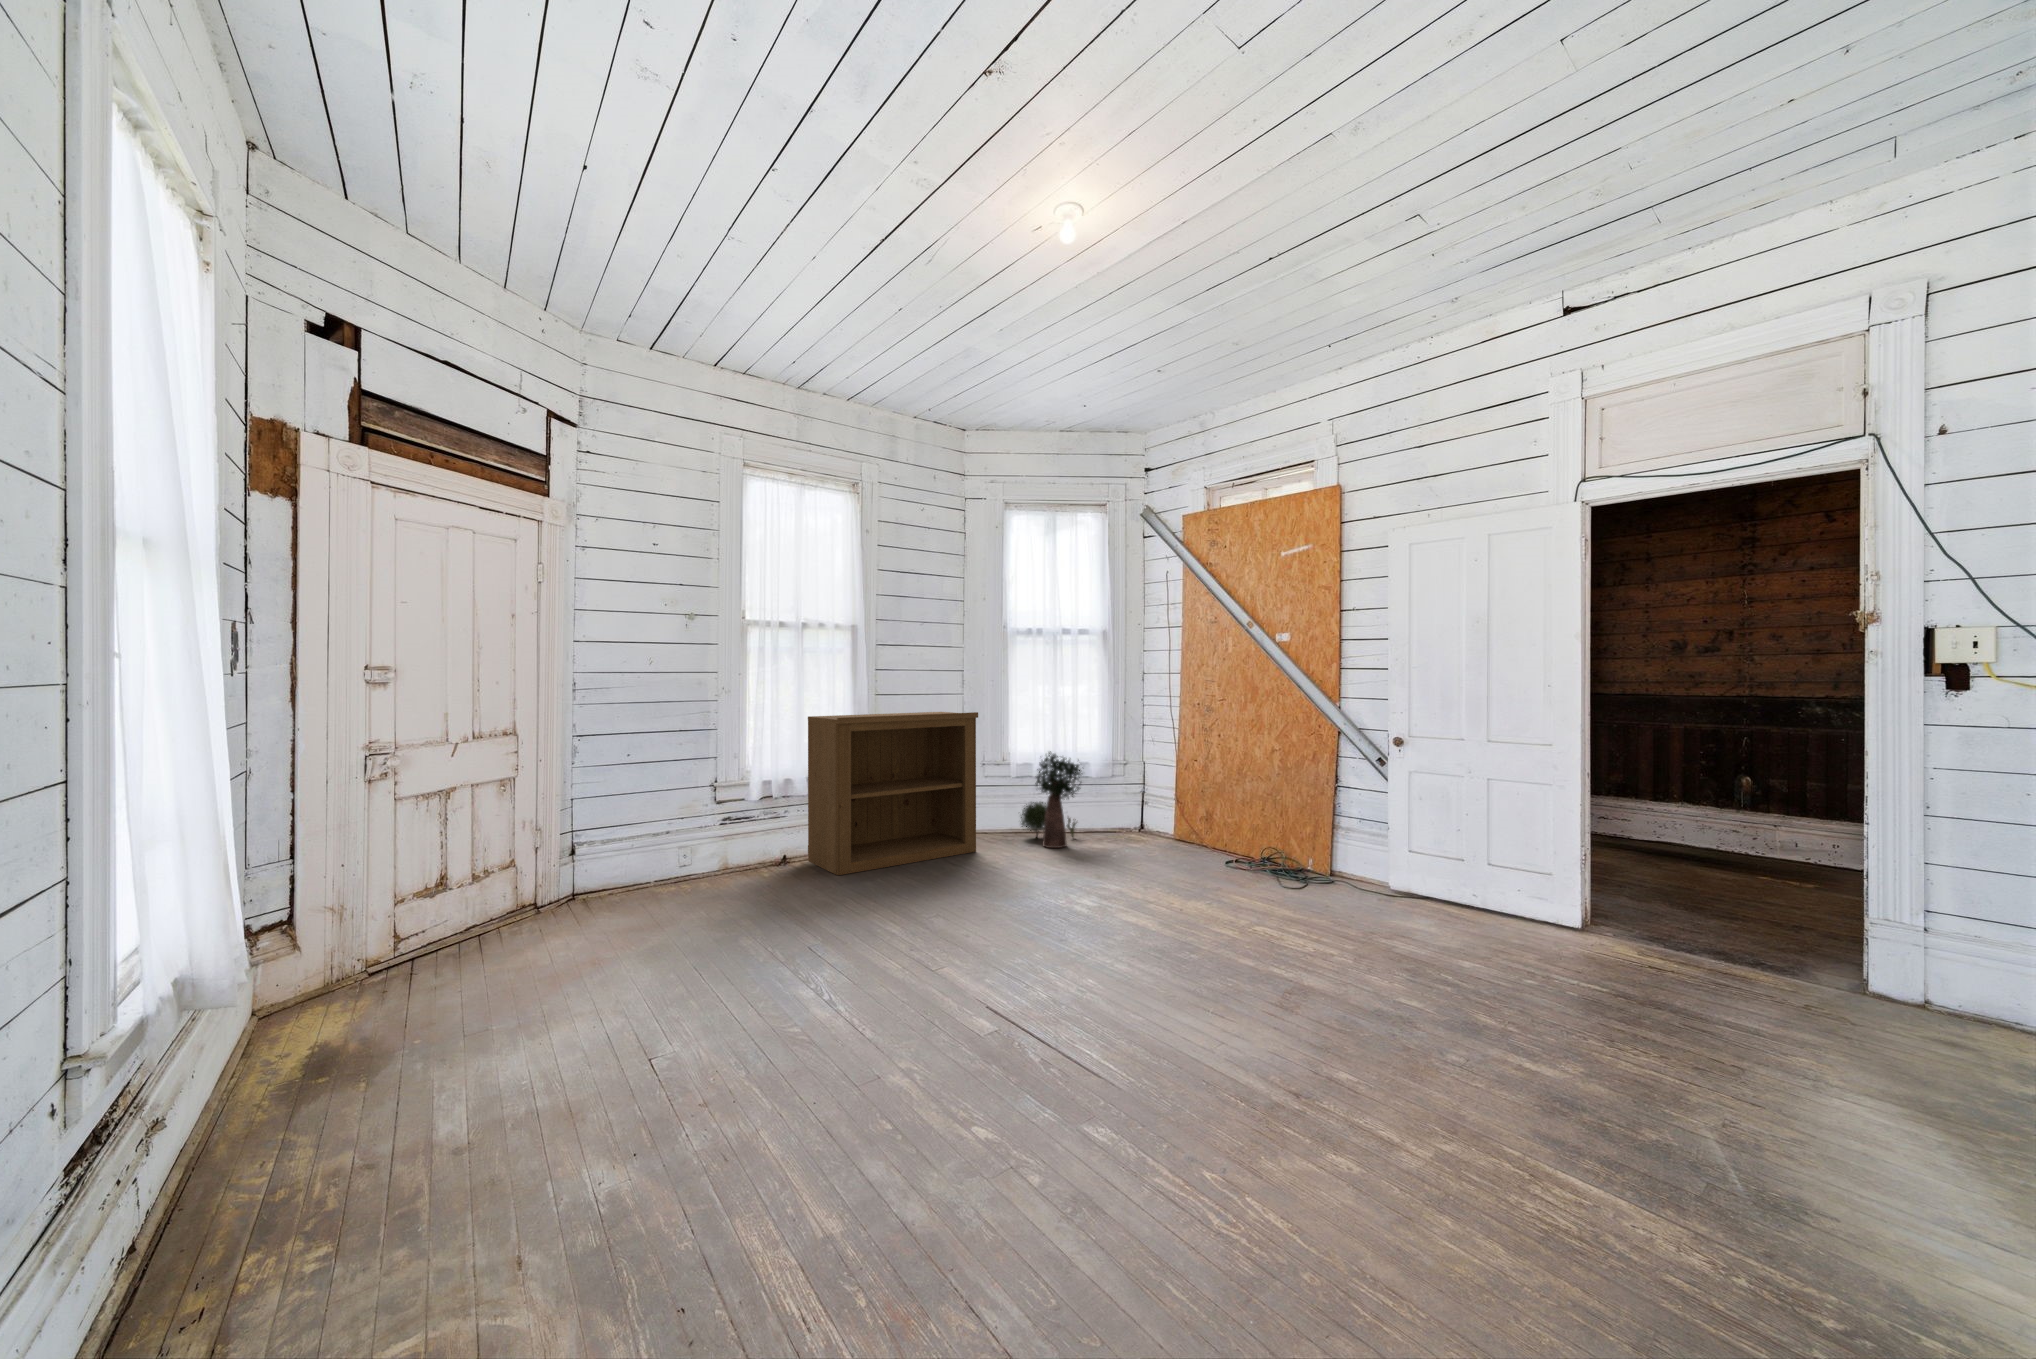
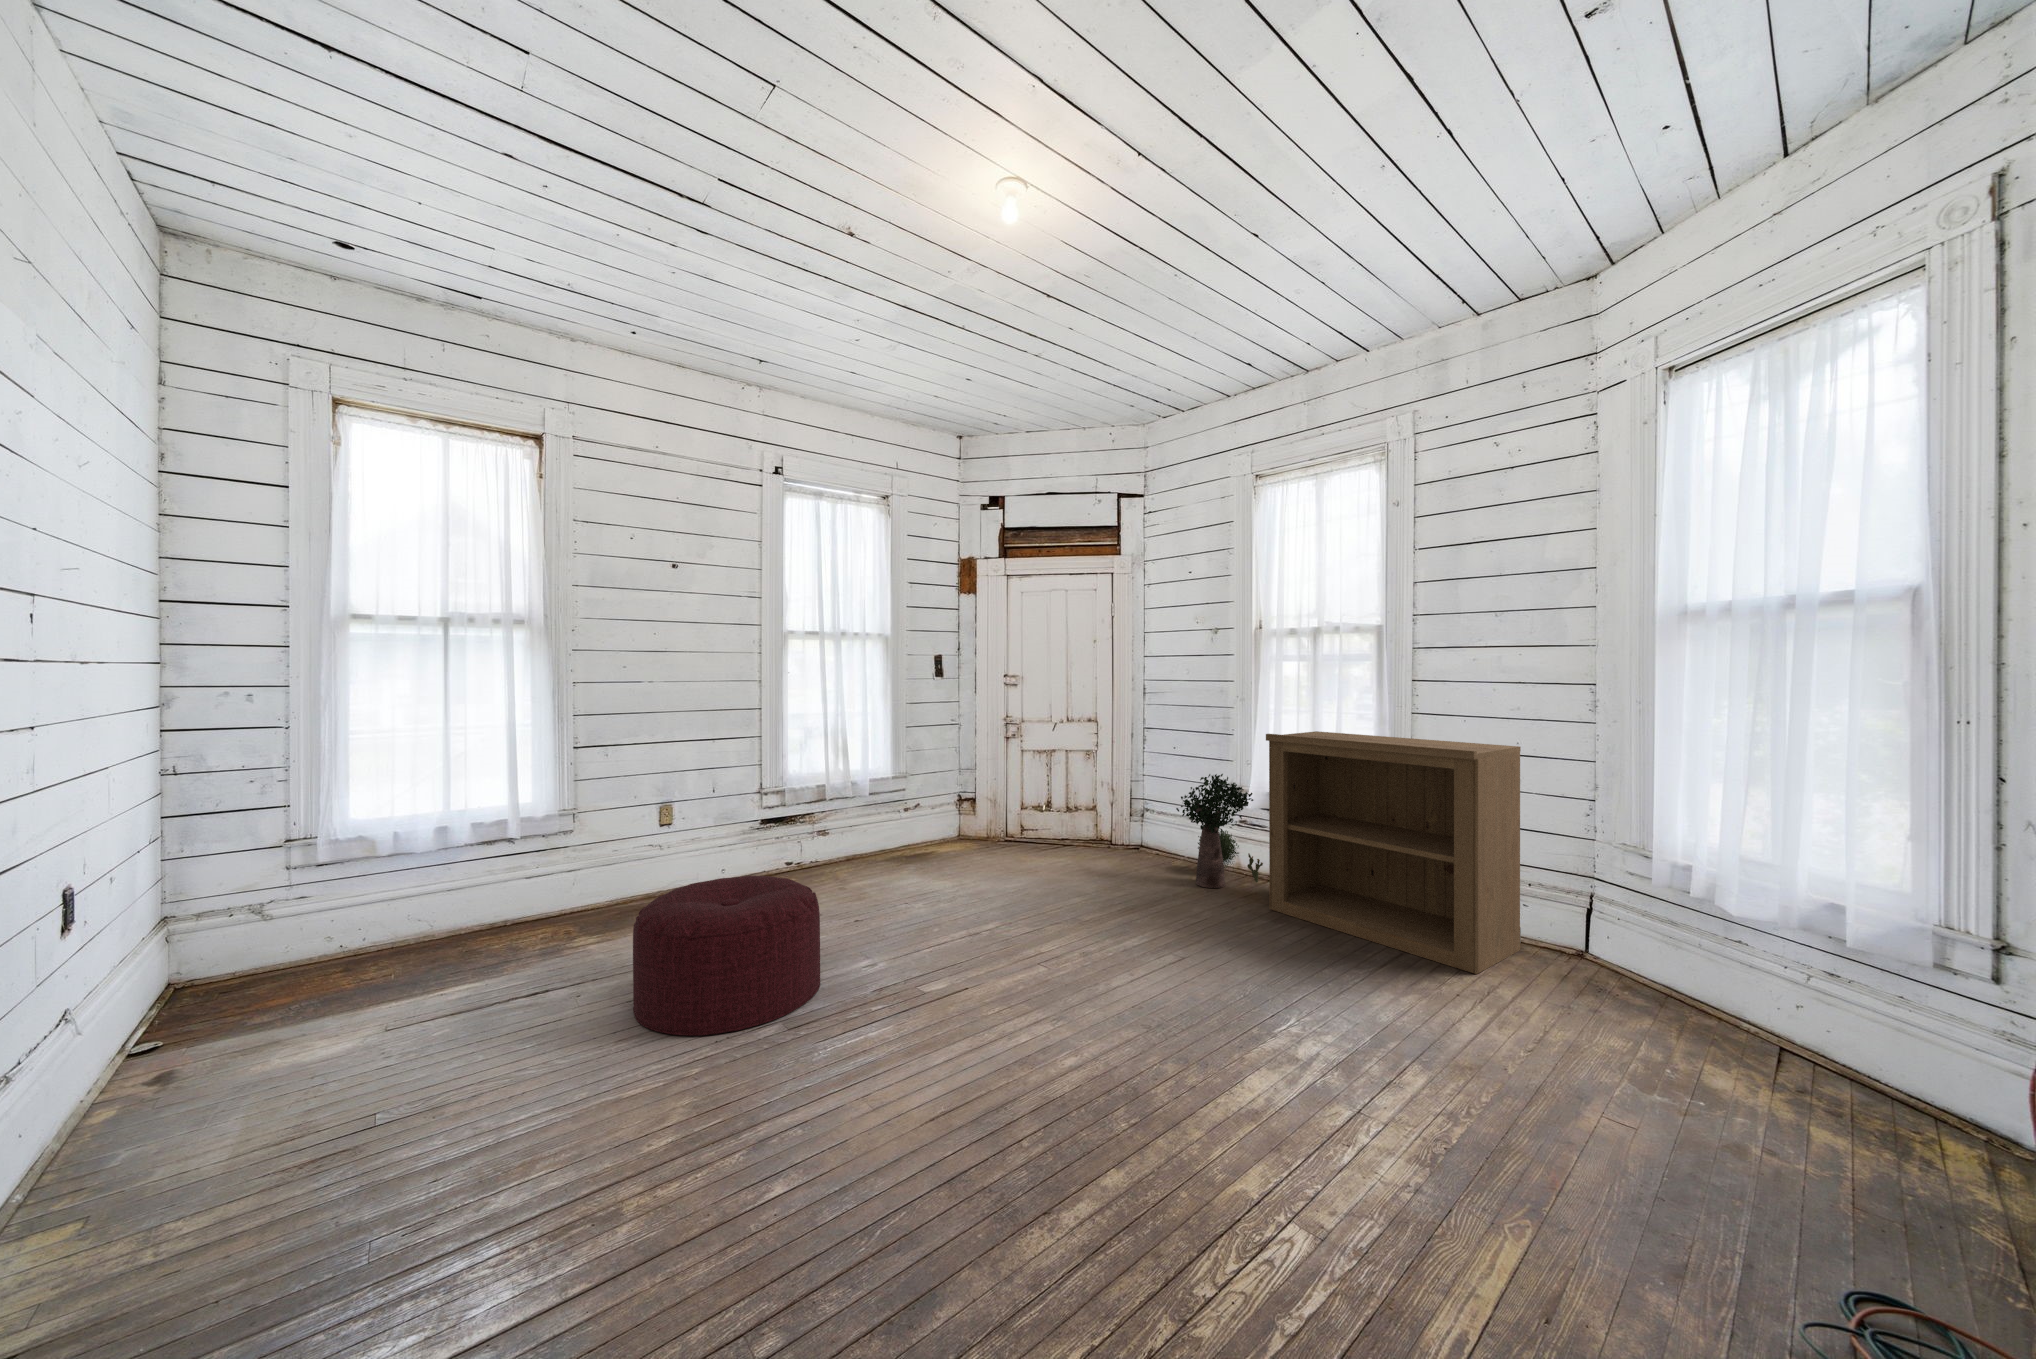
potted plant: present [1021,751,1082,848] -> present [1176,774,1263,888]
ottoman: none [872,940,1137,1211] -> present [633,876,820,1036]

